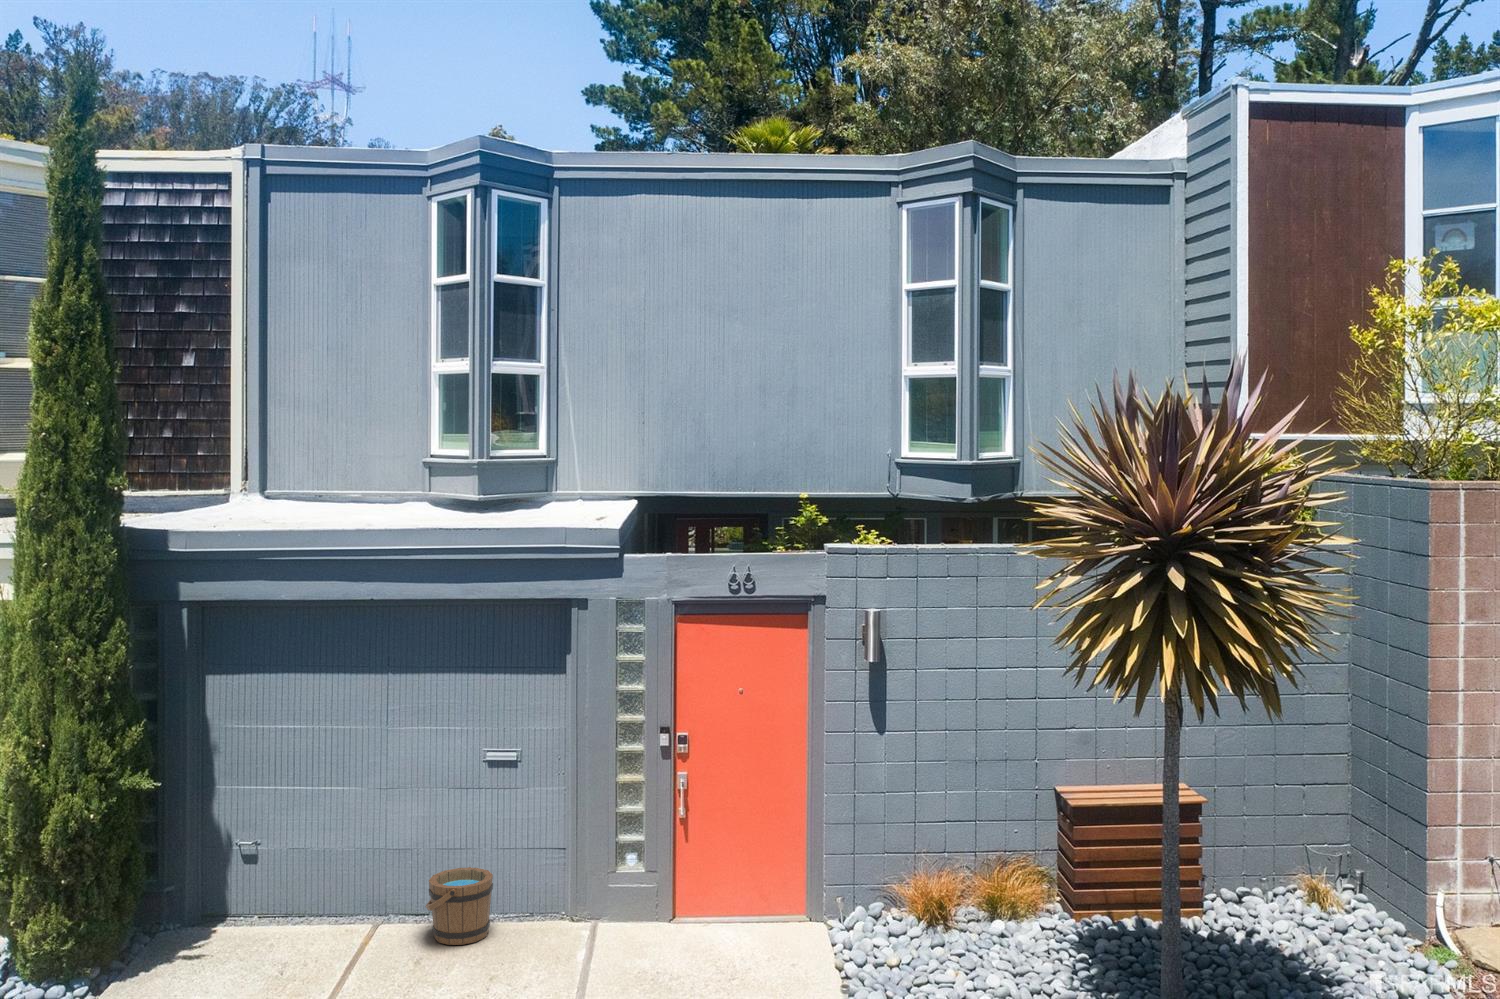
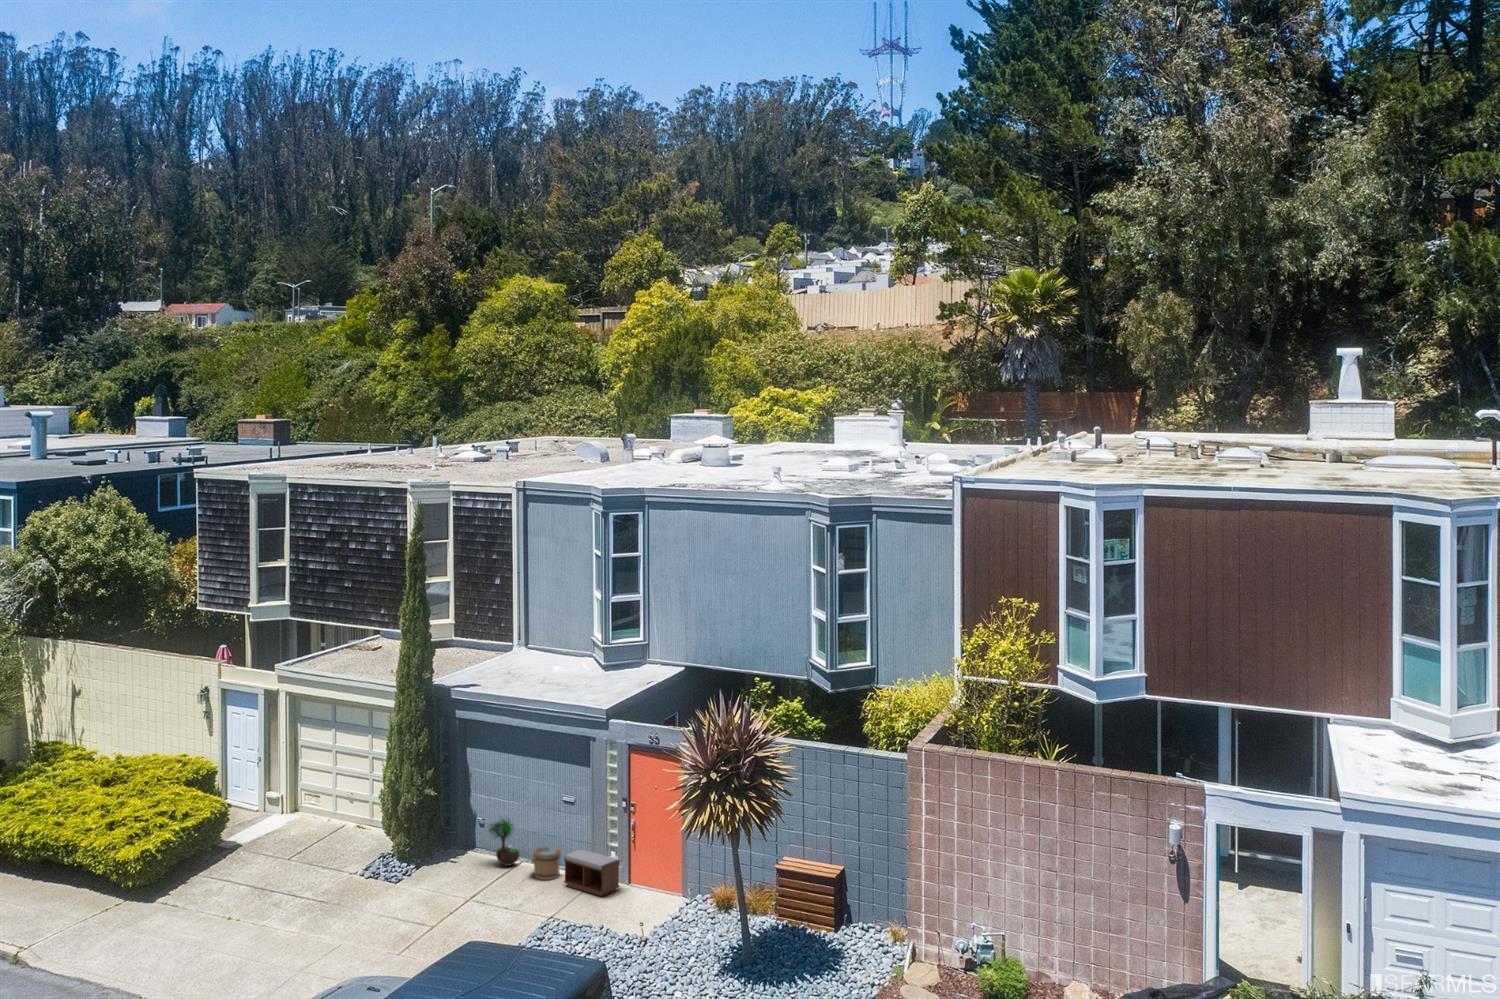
potted tree: none [299,815,374,935] -> present [489,818,520,866]
bench: none [527,860,652,948] -> present [564,850,620,896]

